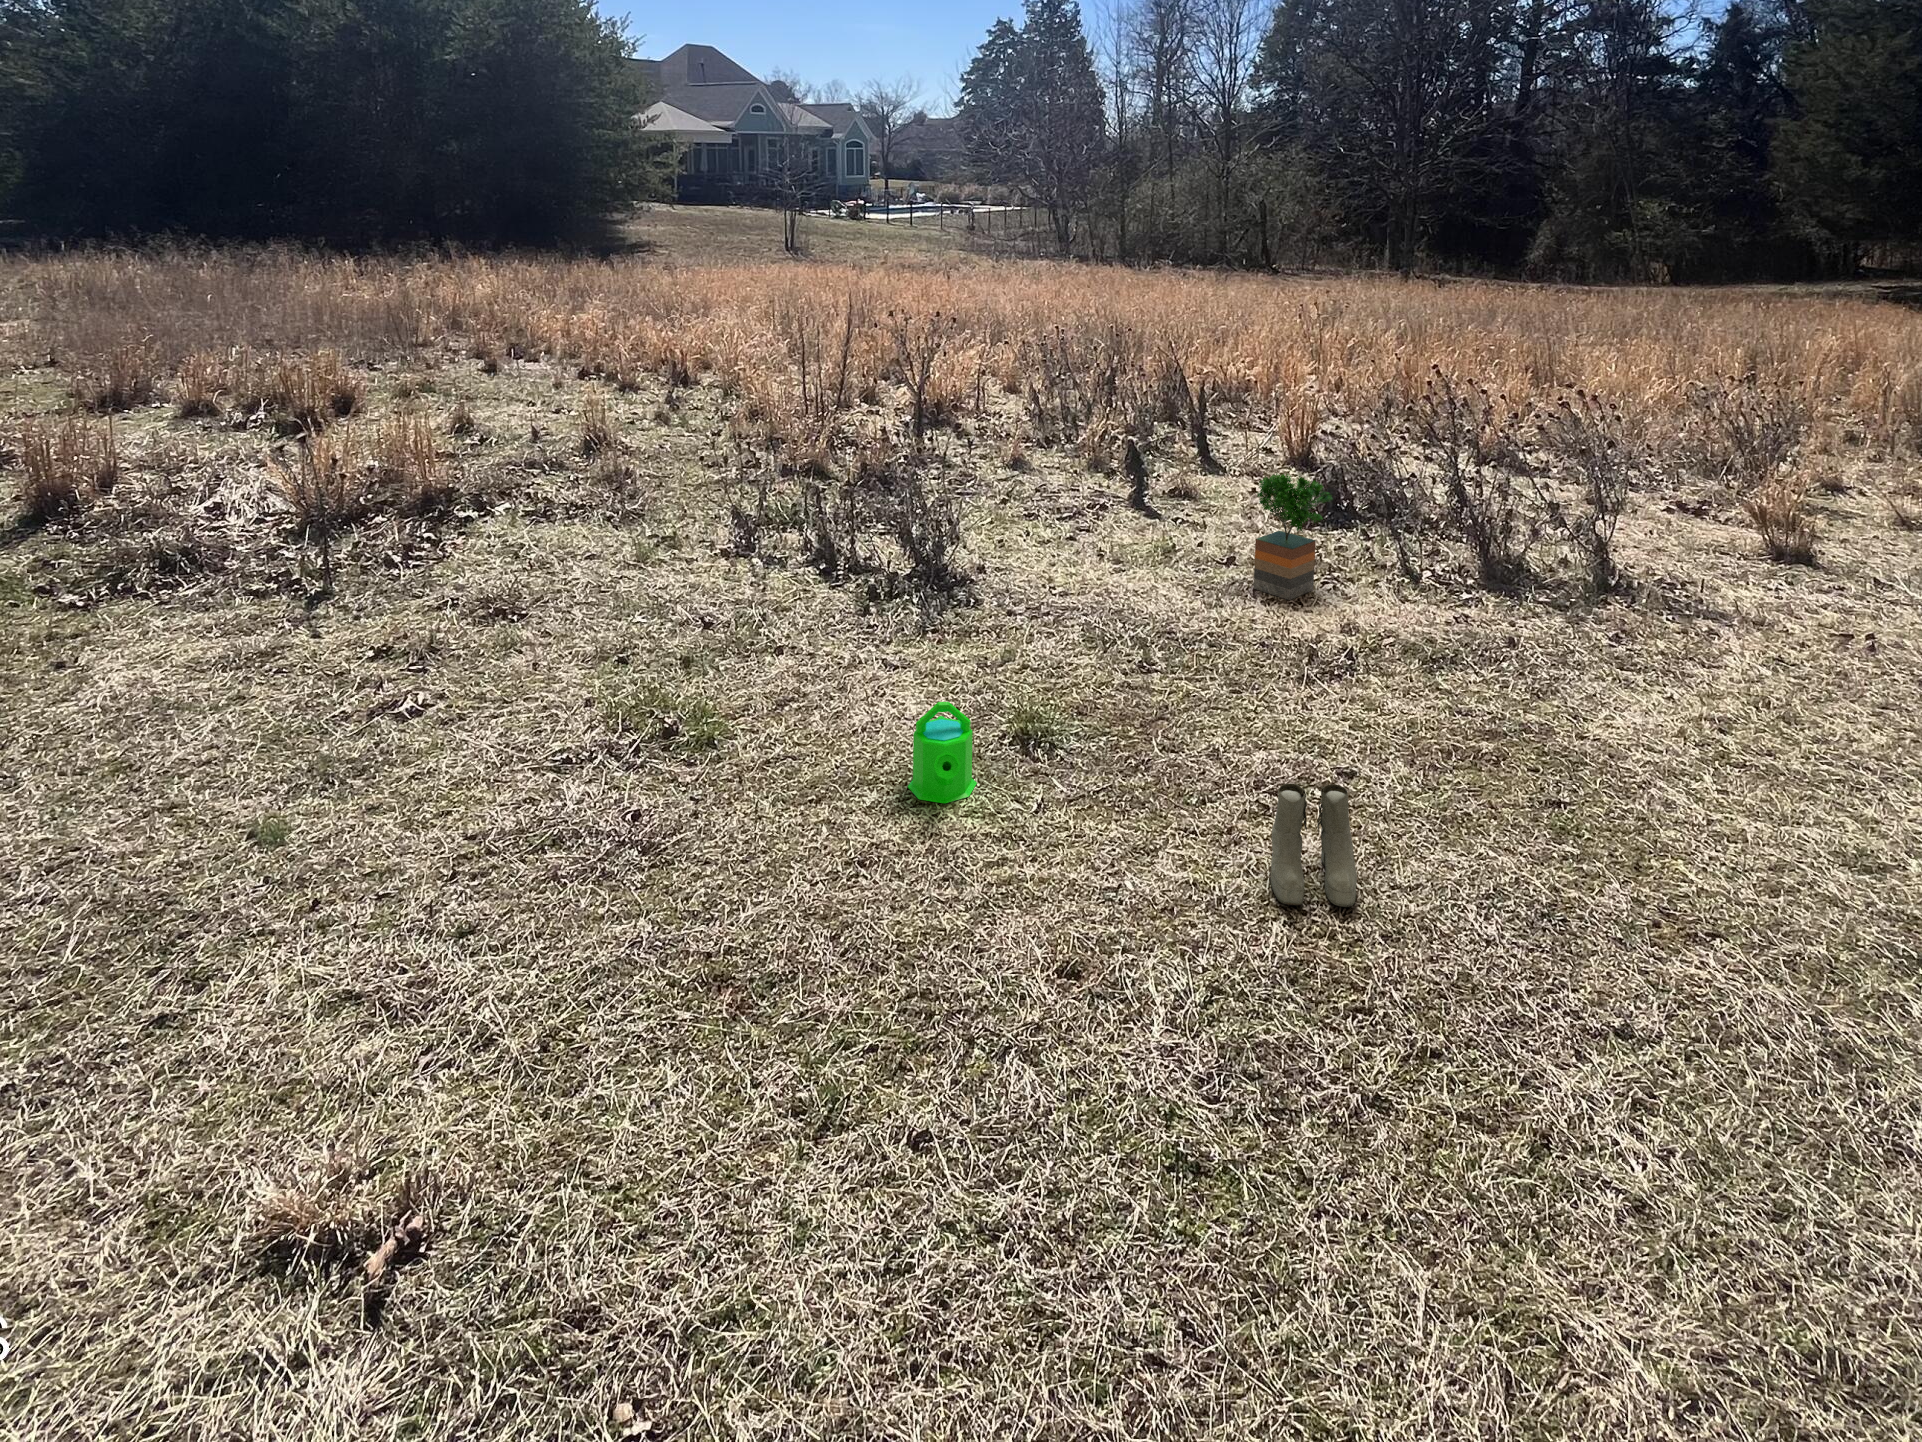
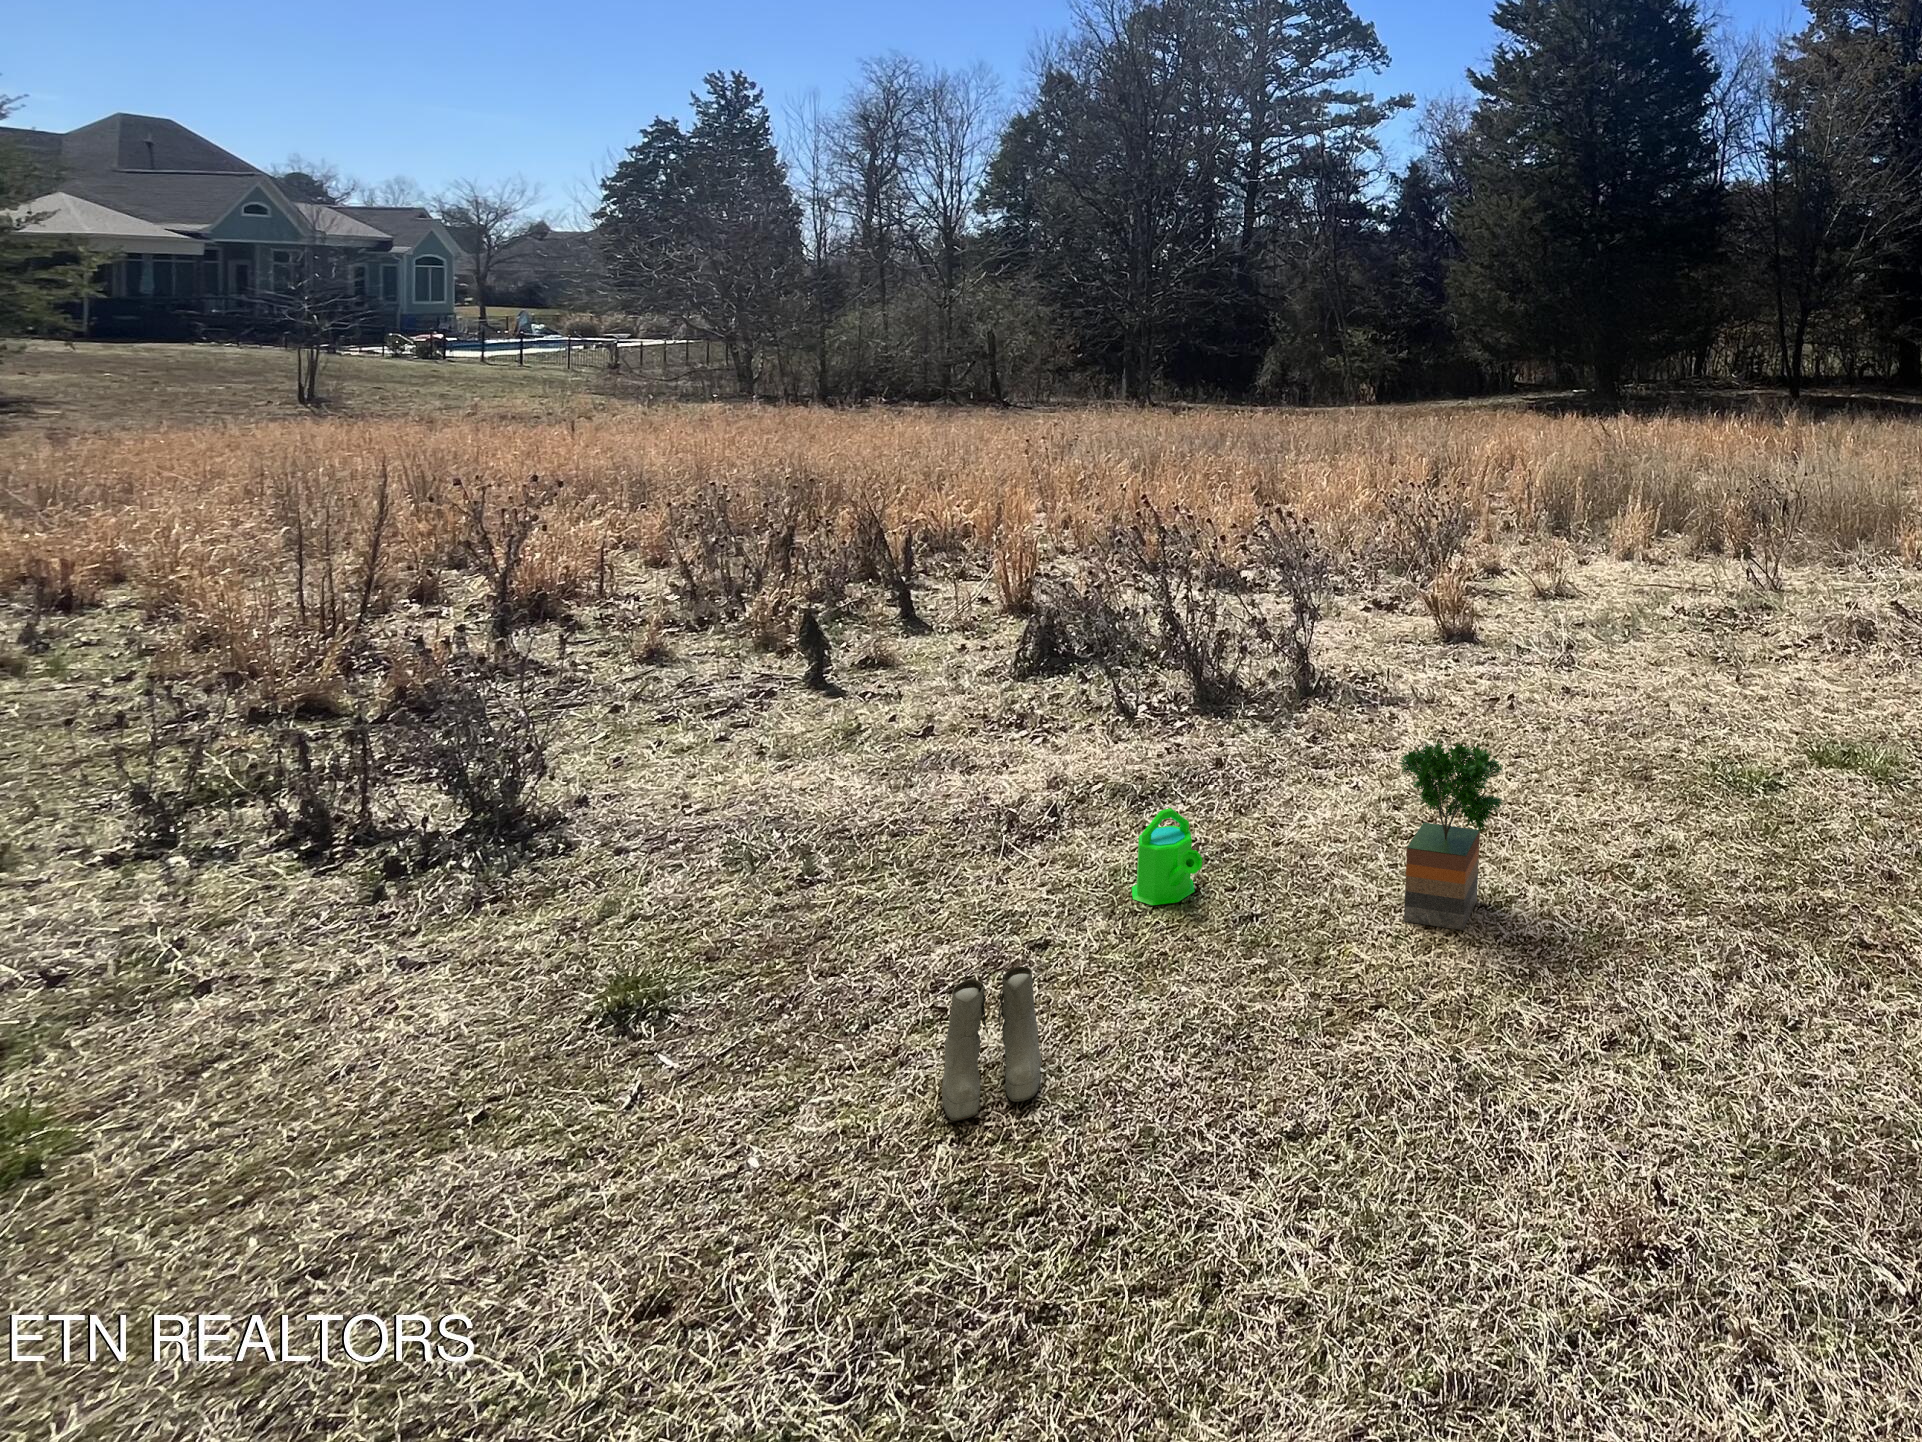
potted tree: present [1253,473,1332,600] -> present [1400,741,1503,930]
watering can: present [908,702,977,804] -> present [1132,808,1202,905]

